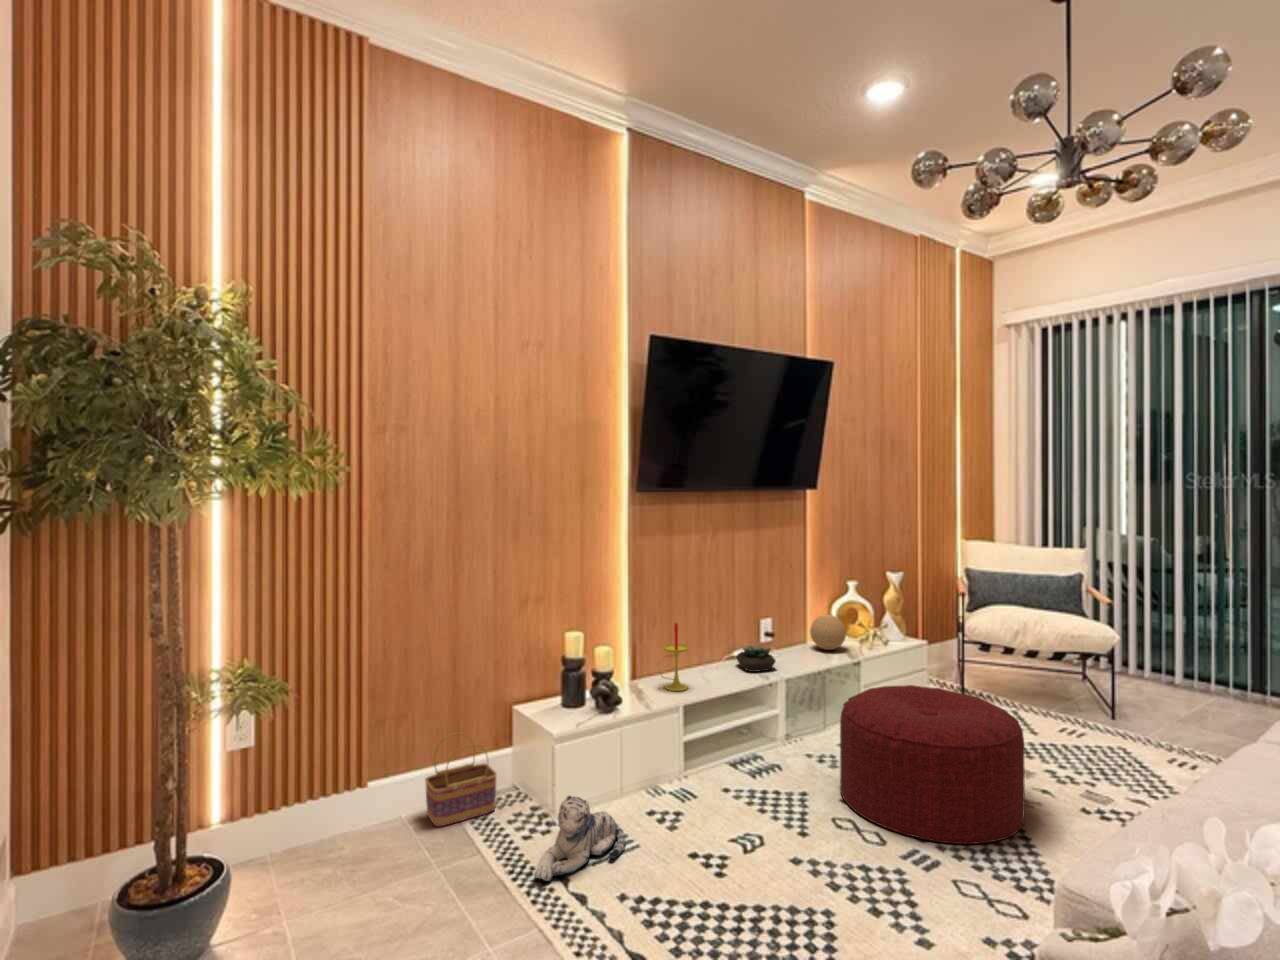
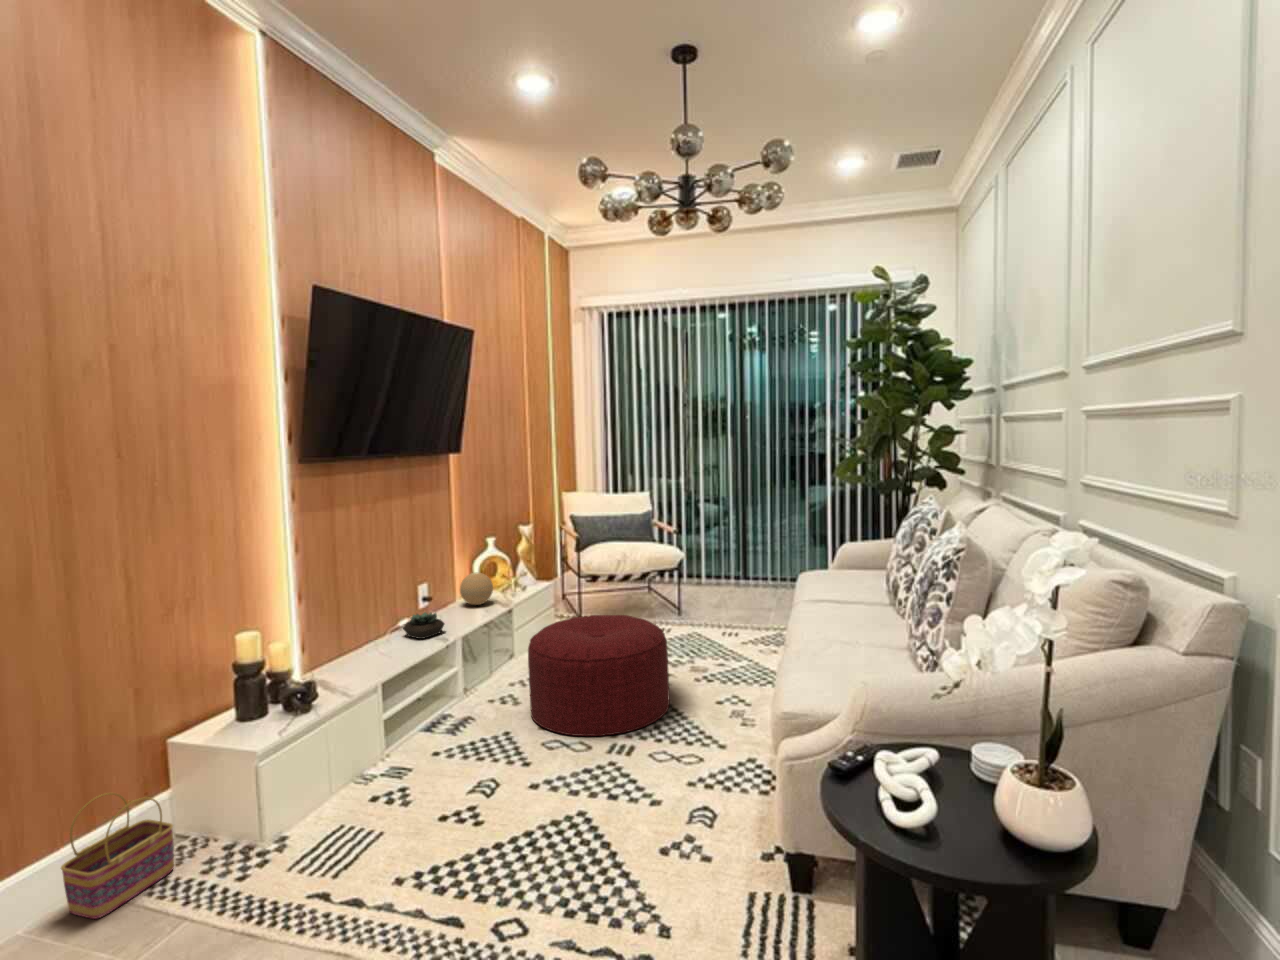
candle: present [661,623,689,691] -> none [337,602,373,675]
plush toy: present [535,795,626,881] -> none [282,805,369,909]

